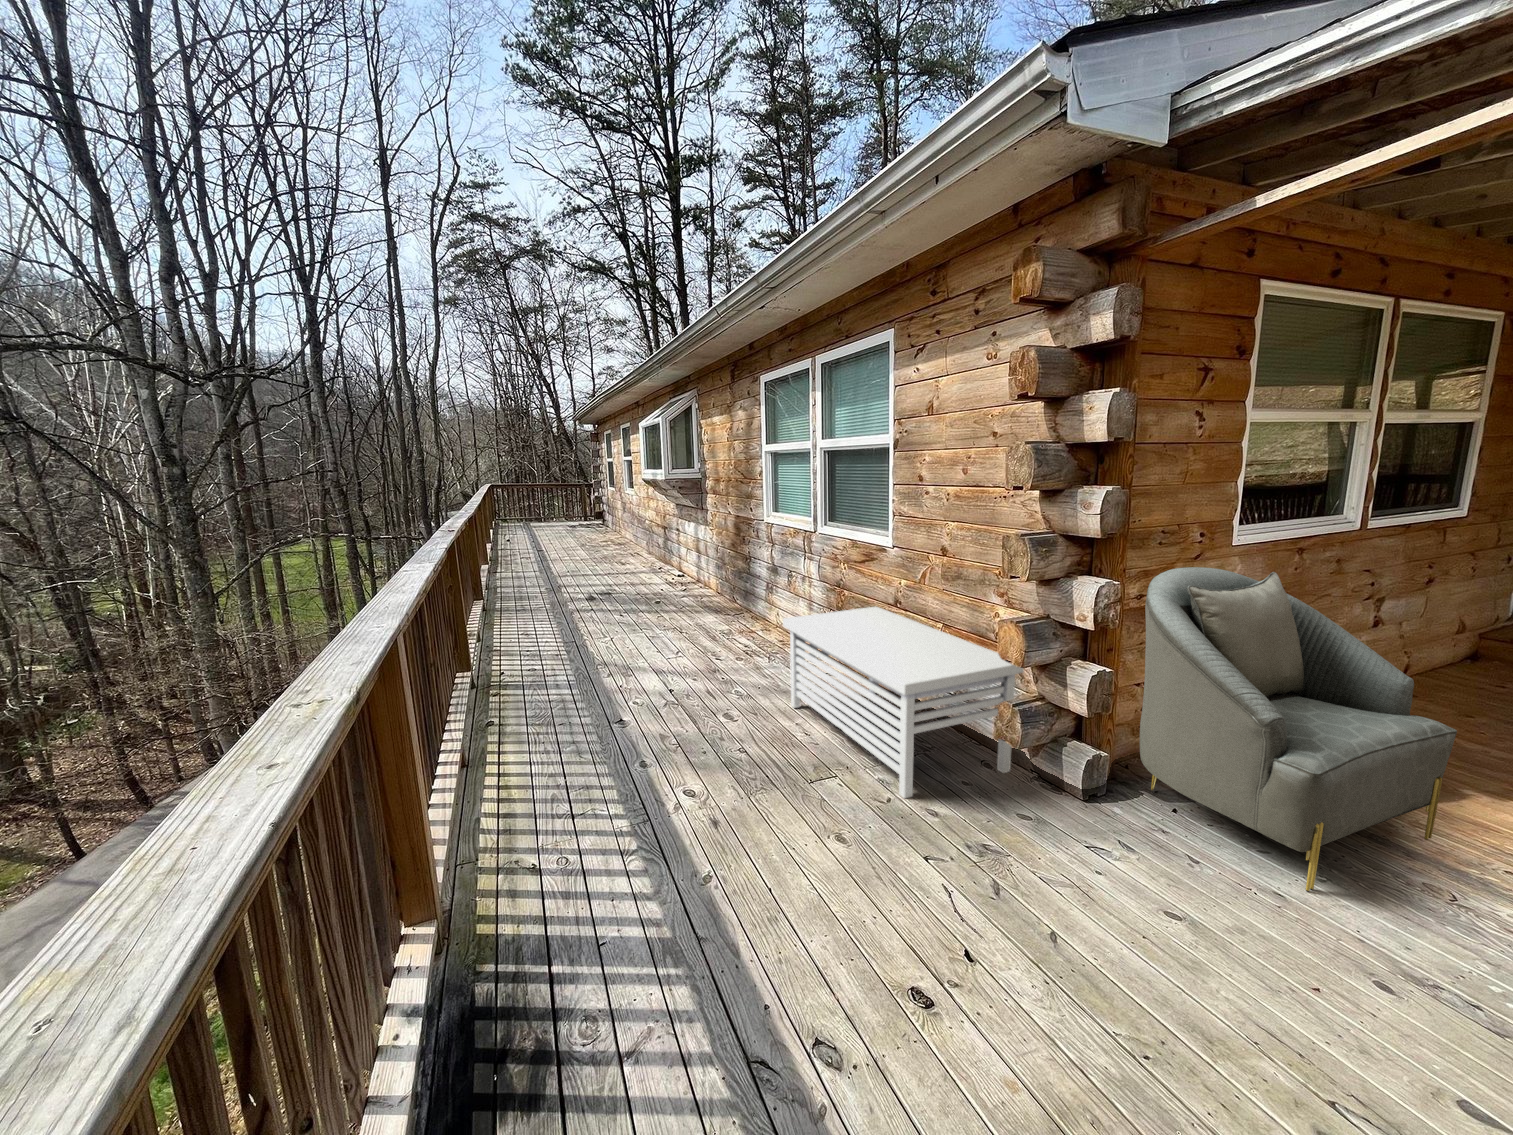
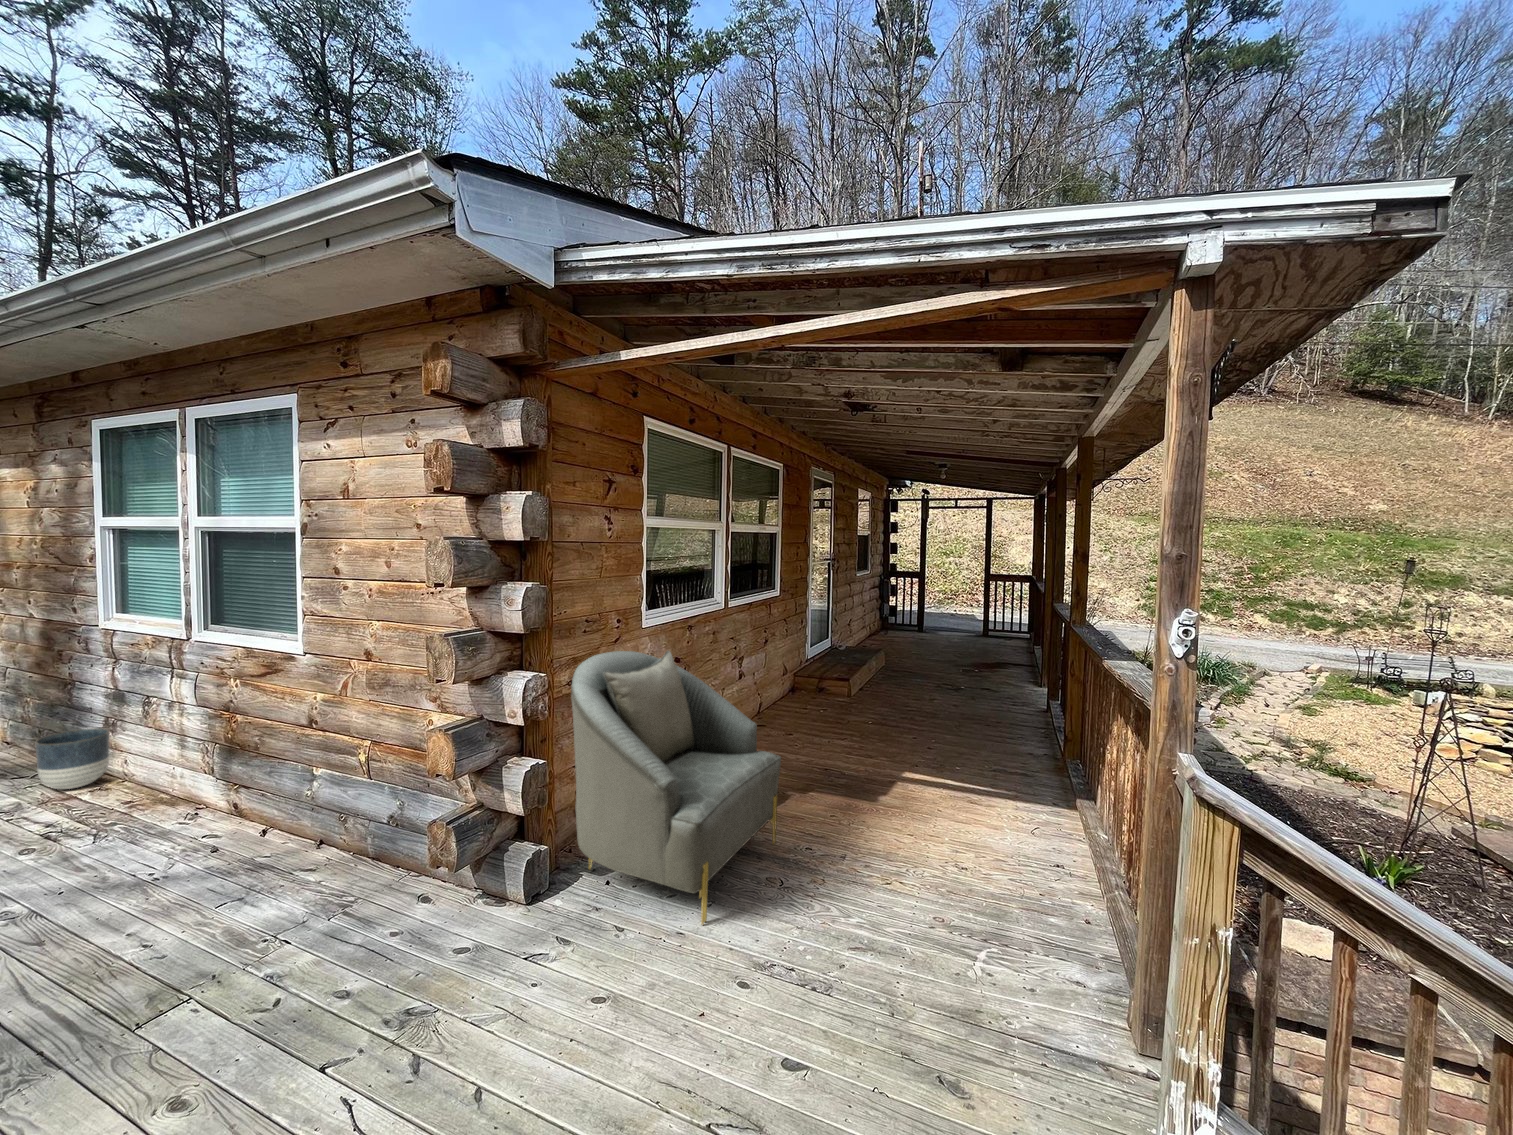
planter: none [735,591,769,629] -> present [36,728,109,789]
storage bench: present [783,607,1024,798] -> none [110,730,459,986]

